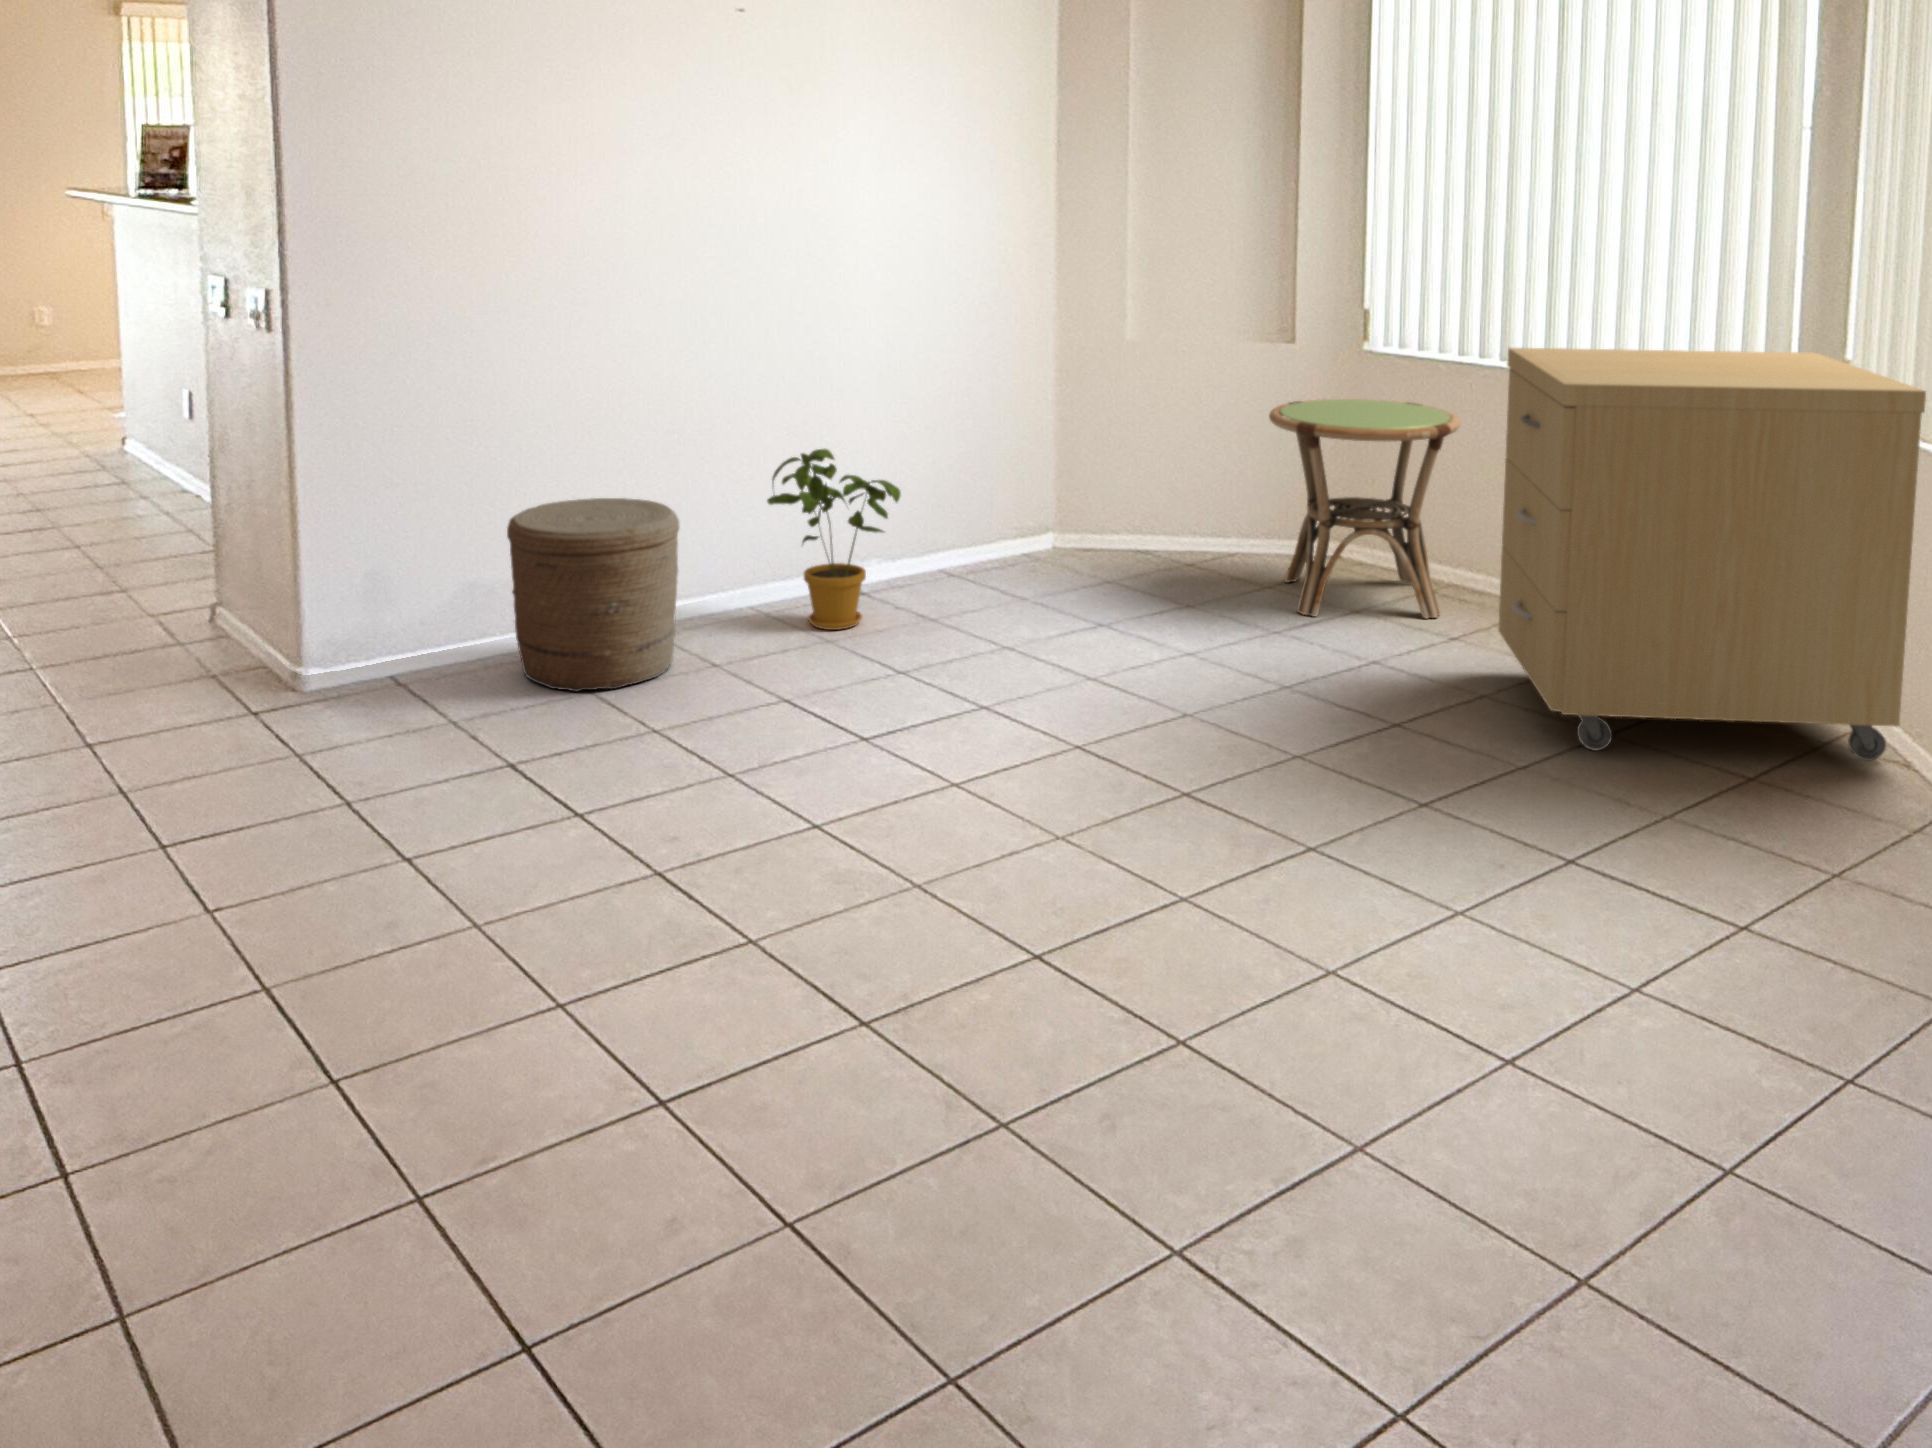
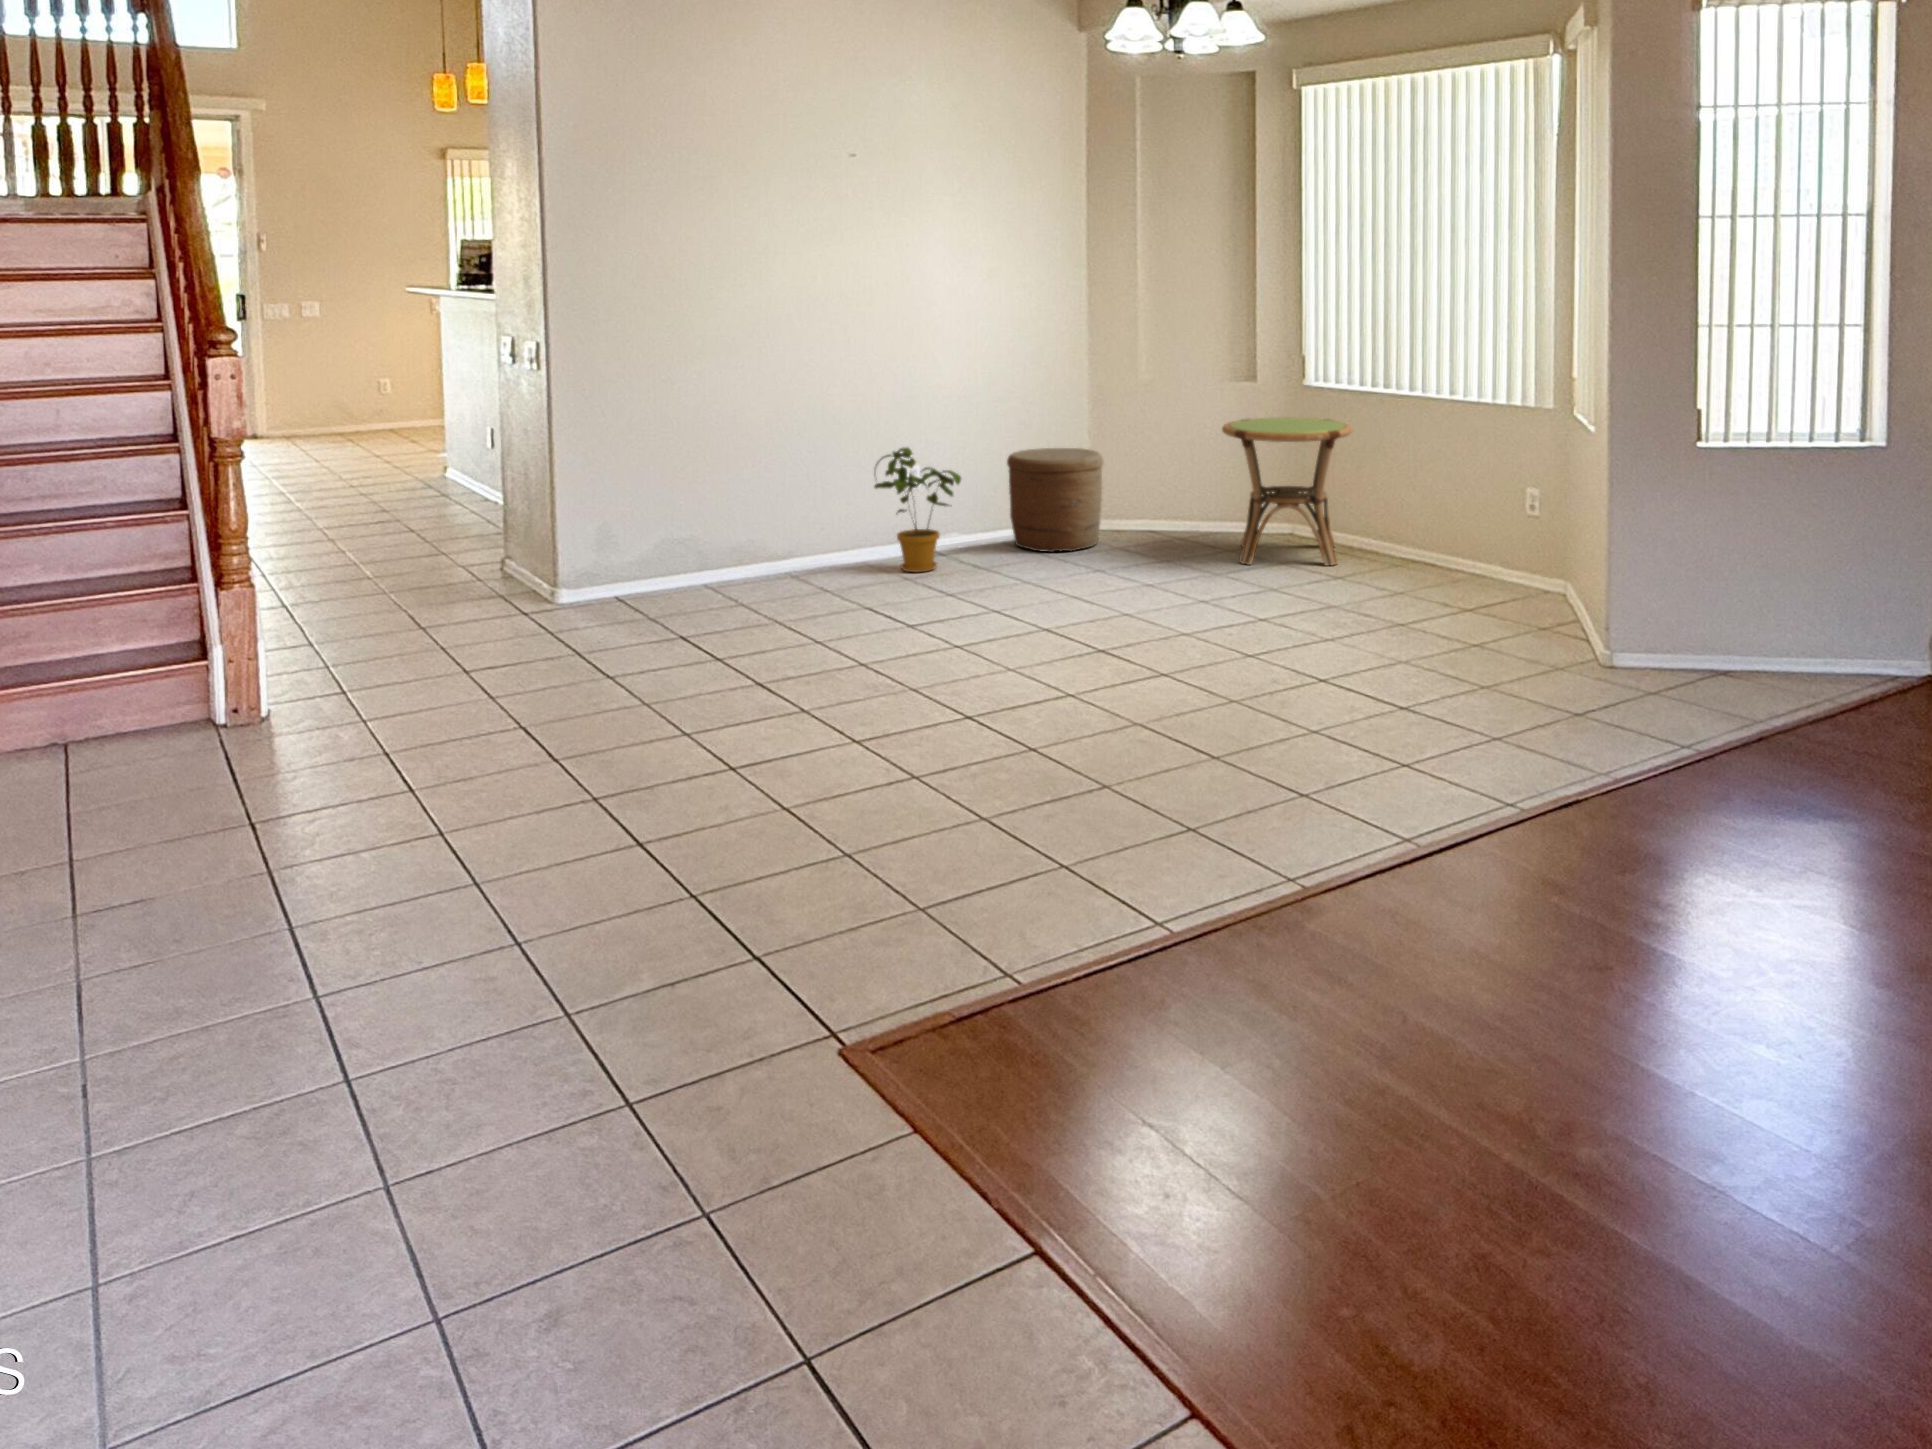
storage cabinet: present [1498,348,1926,761] -> none [1349,373,1587,638]
woven basket: present [507,498,680,692] -> present [1007,448,1104,552]

